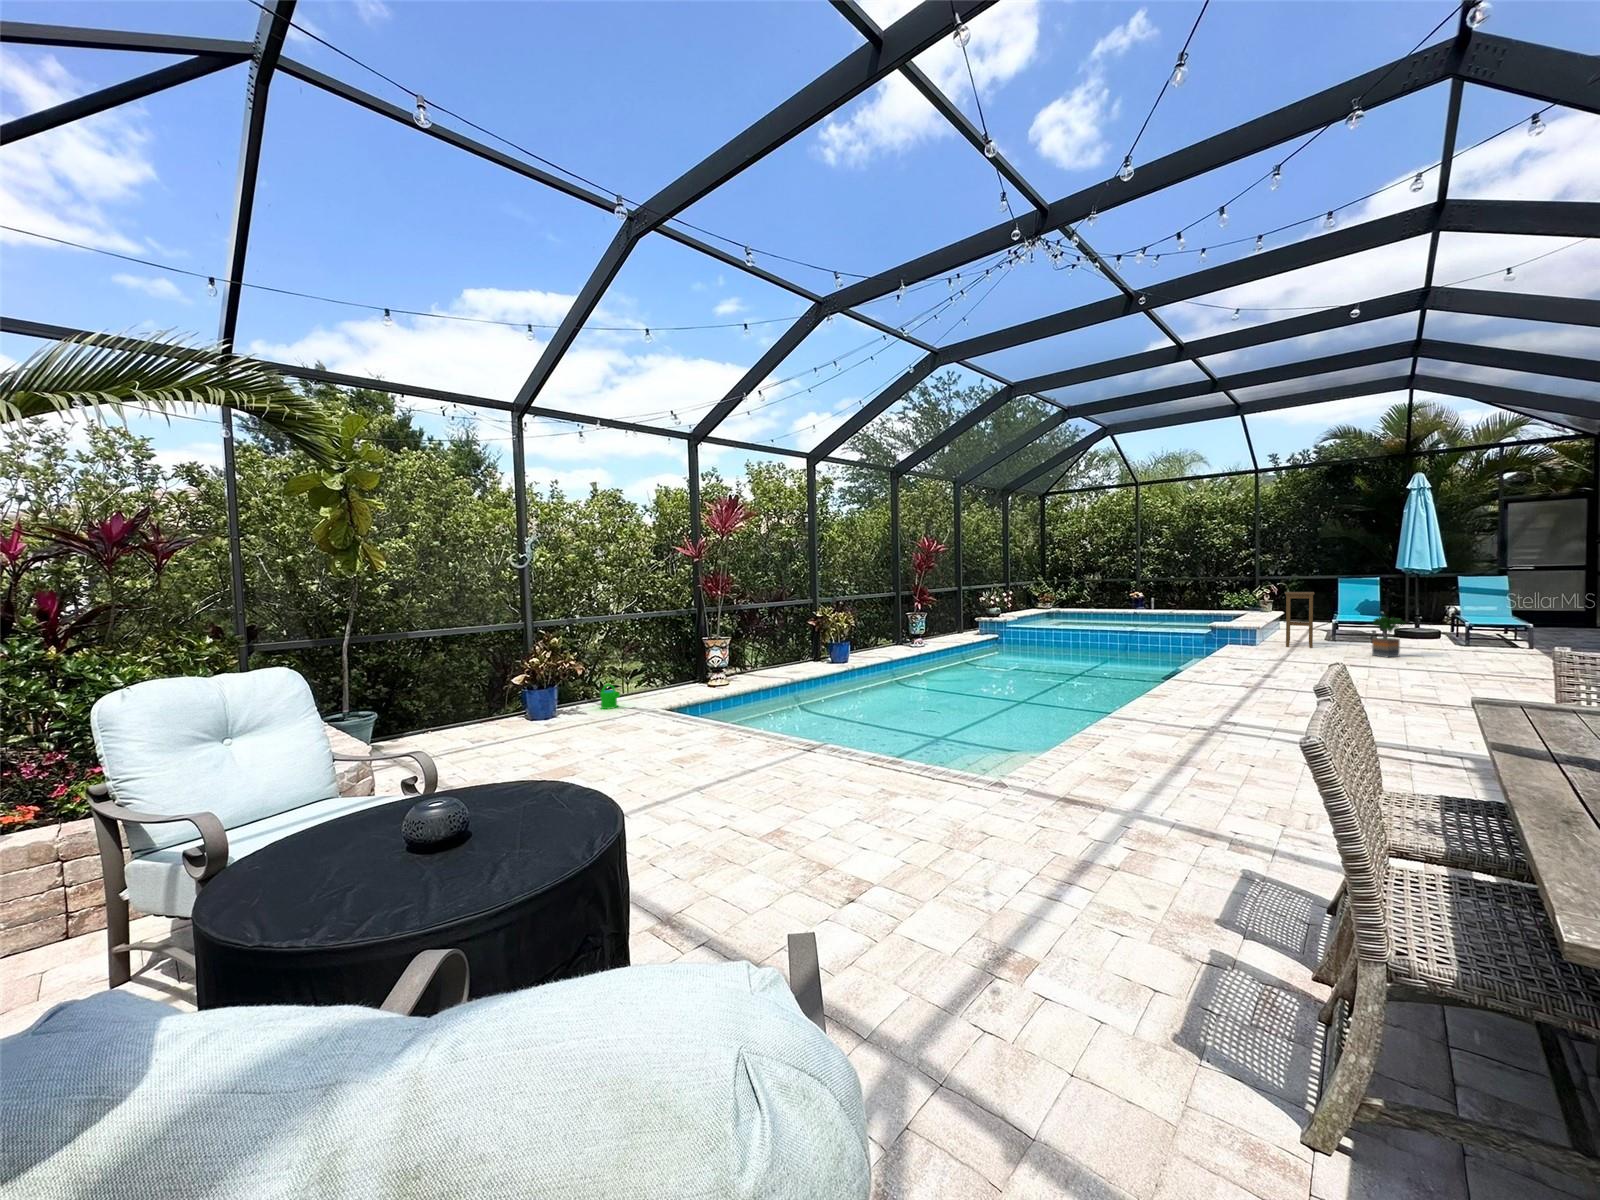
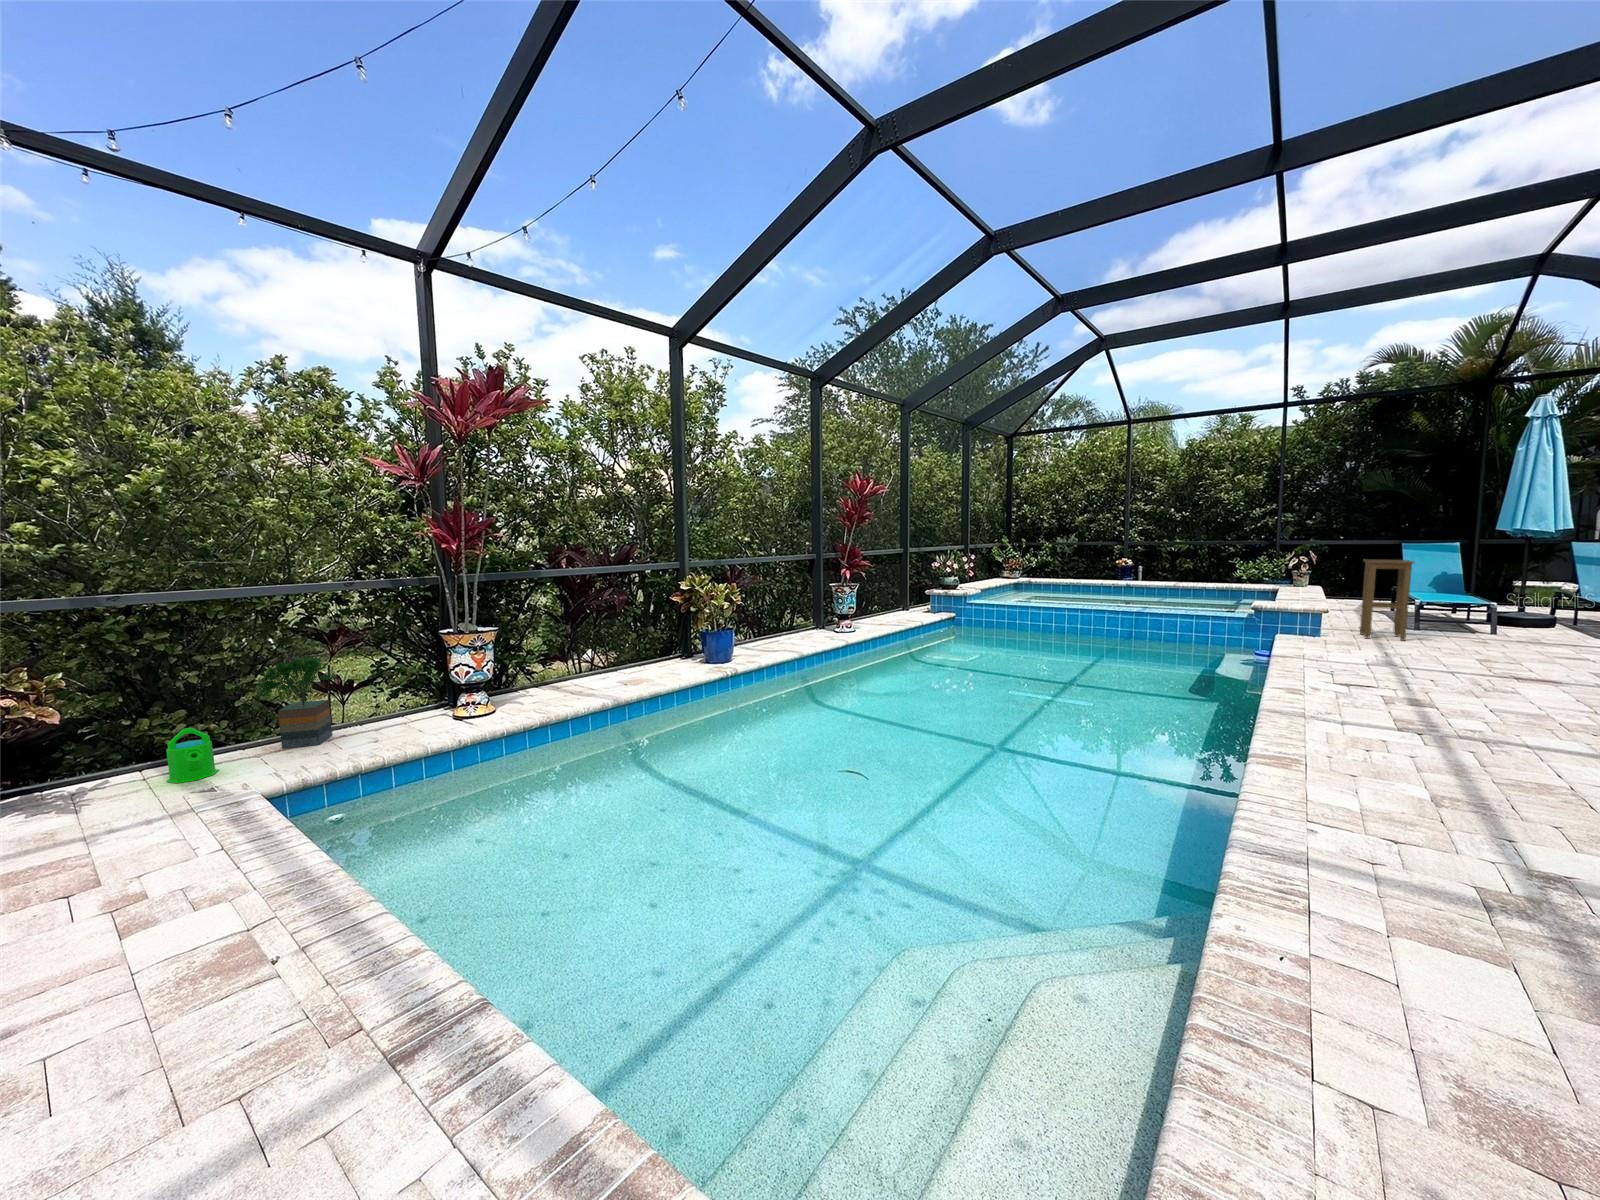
potted tree: present [1372,616,1405,658] -> present [258,656,336,748]

